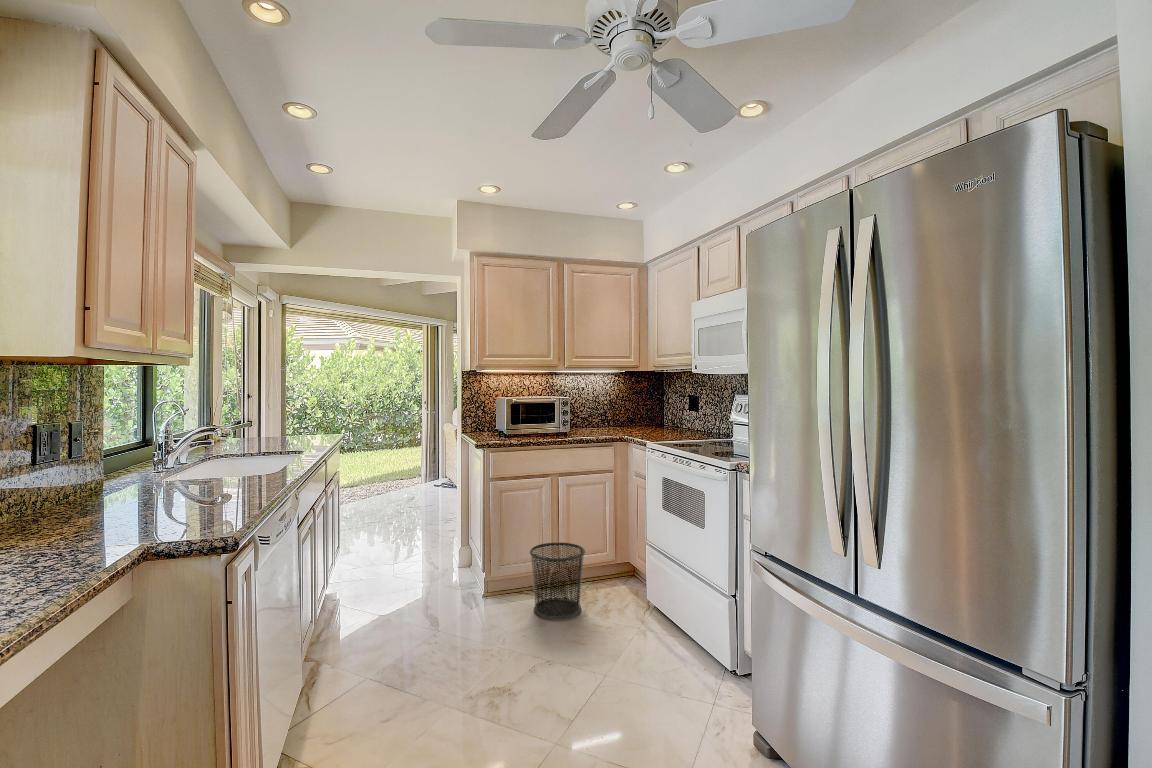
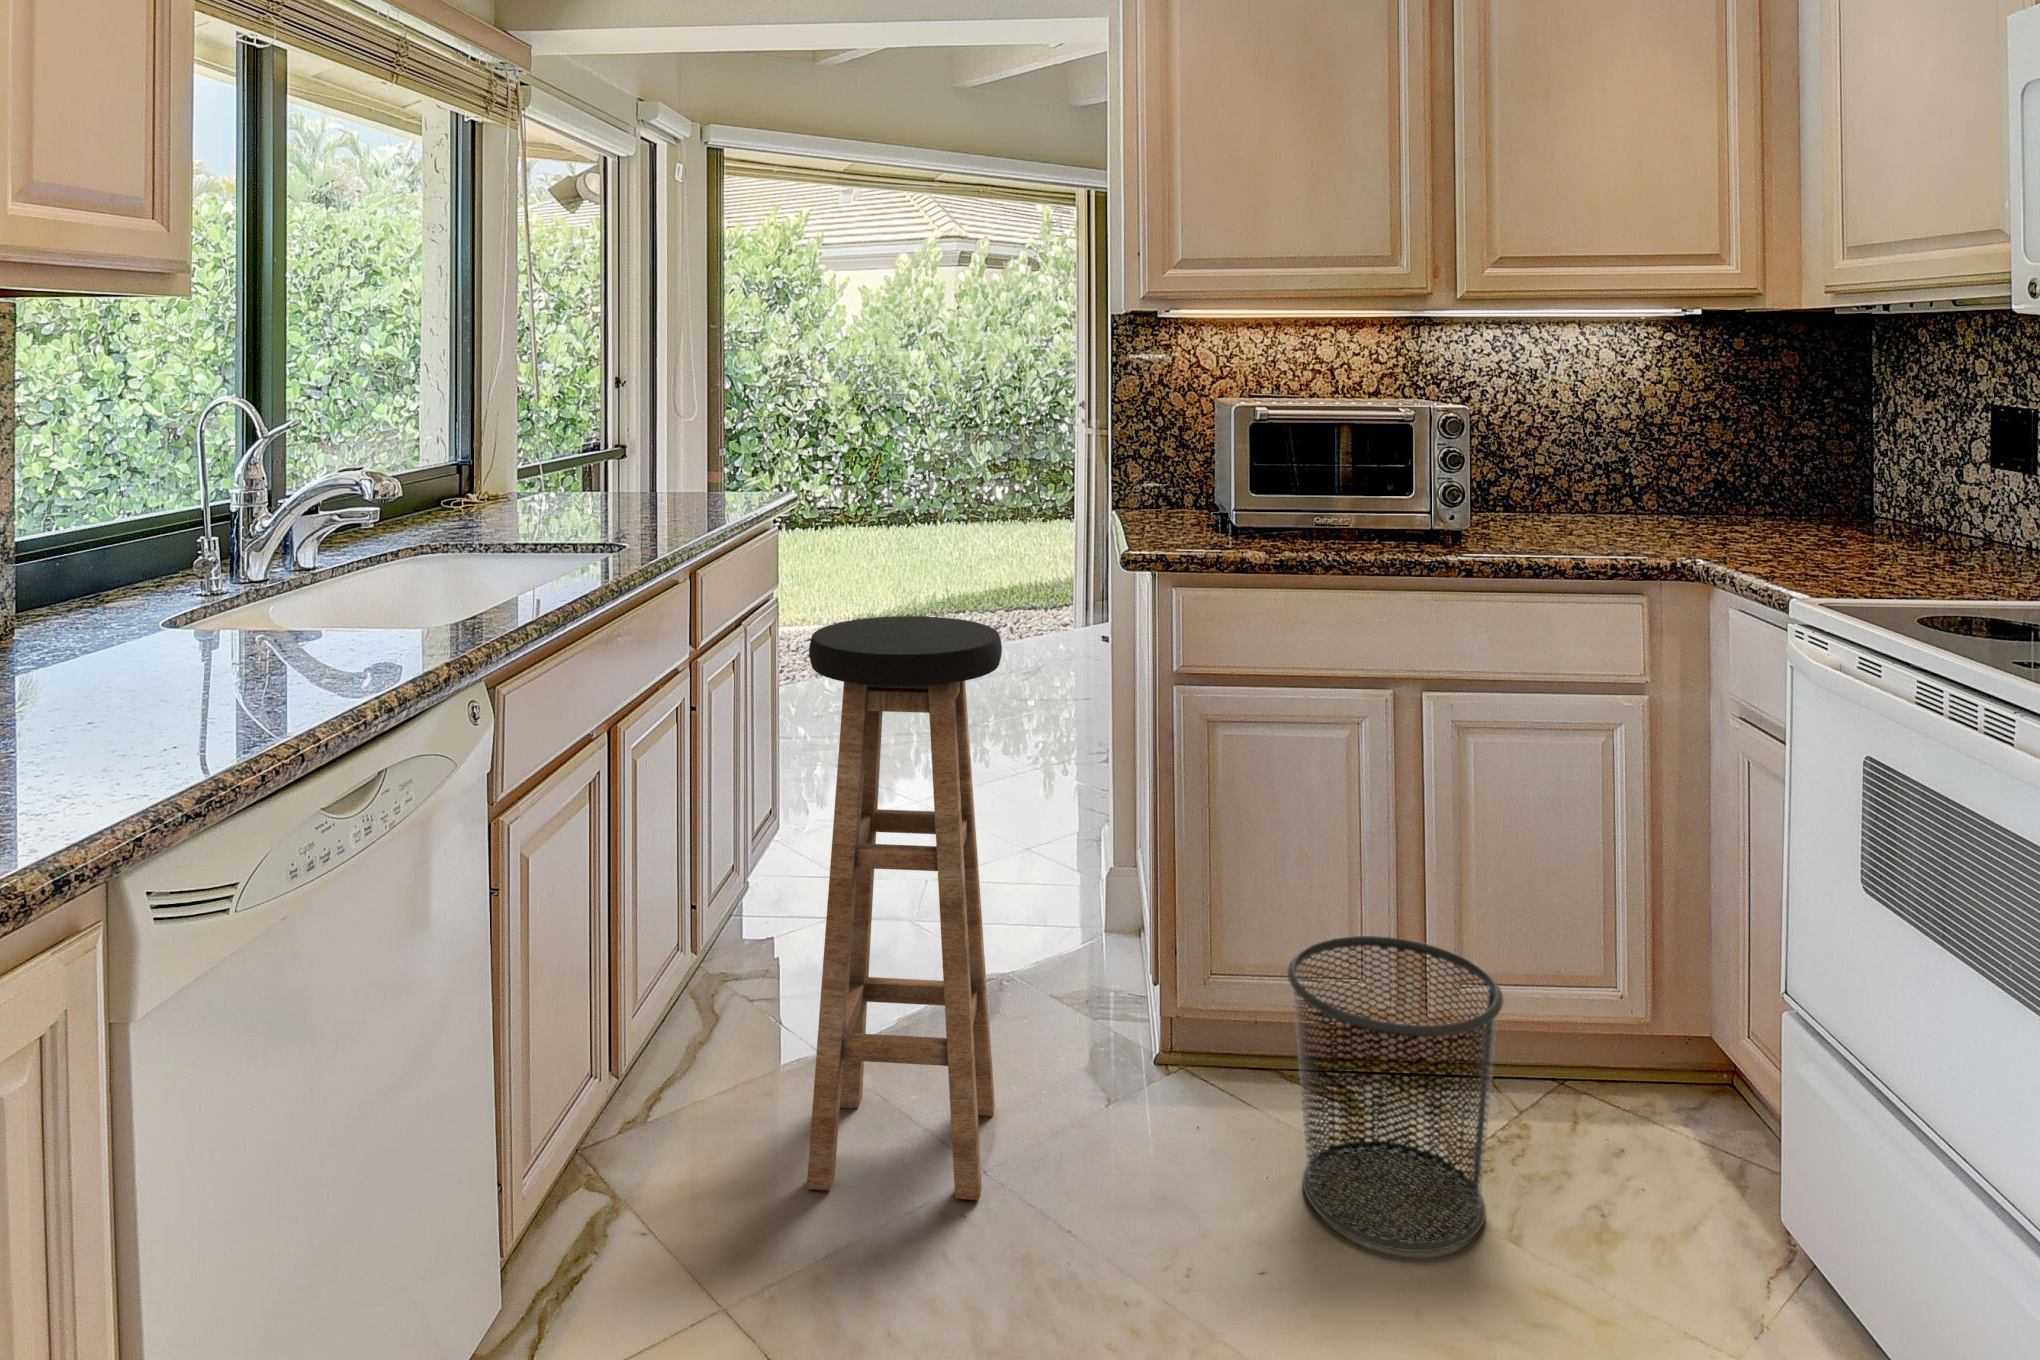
bar stool: none [387,464,447,638] -> present [807,616,1002,1200]

